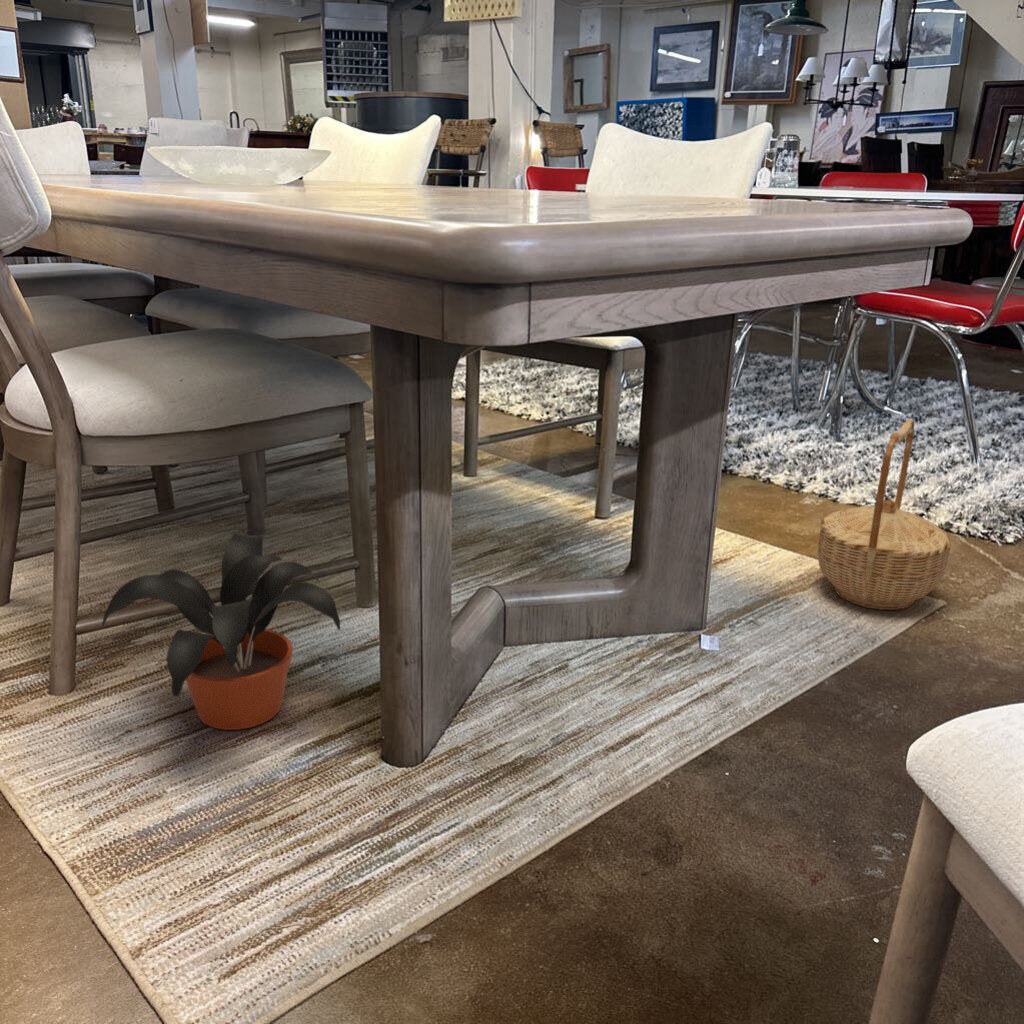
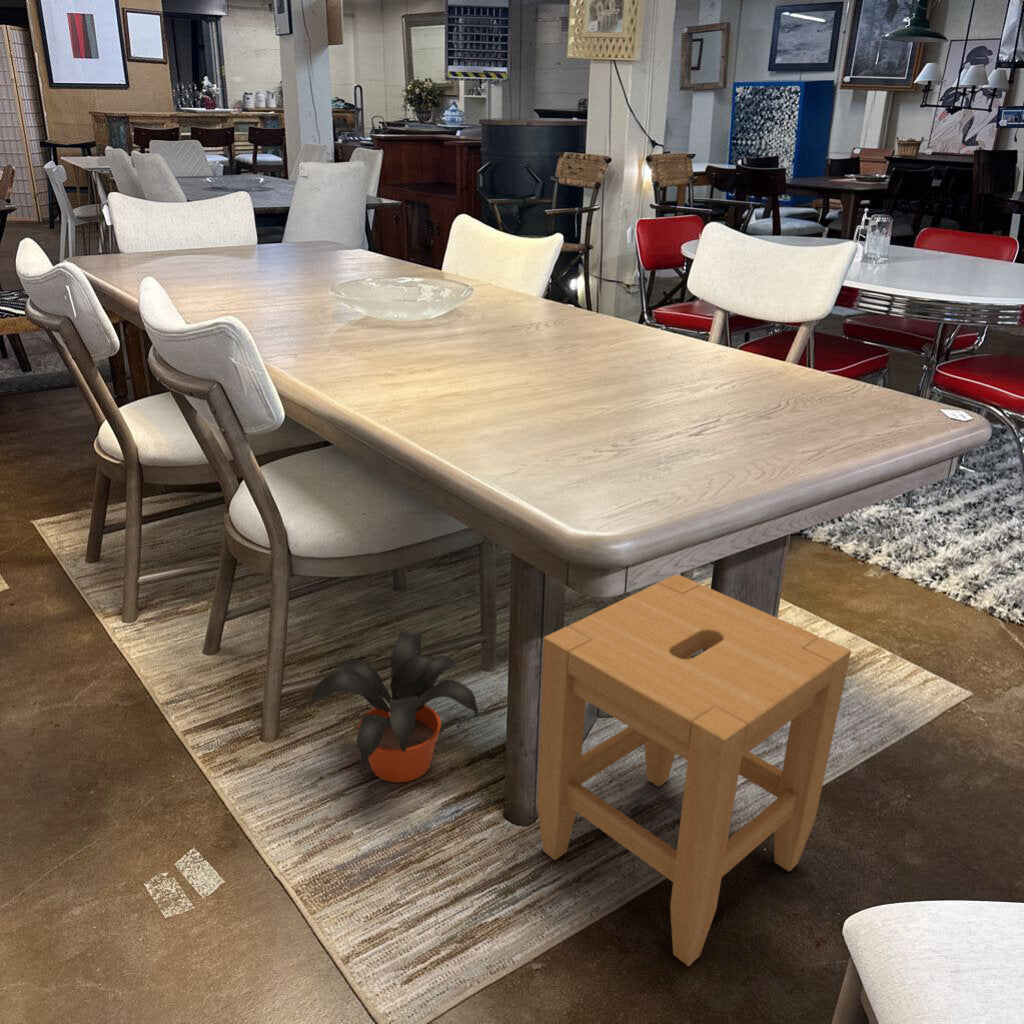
basket: present [818,419,951,610] -> none [865,540,979,700]
stool: none [417,420,828,917] -> present [537,575,851,966]

